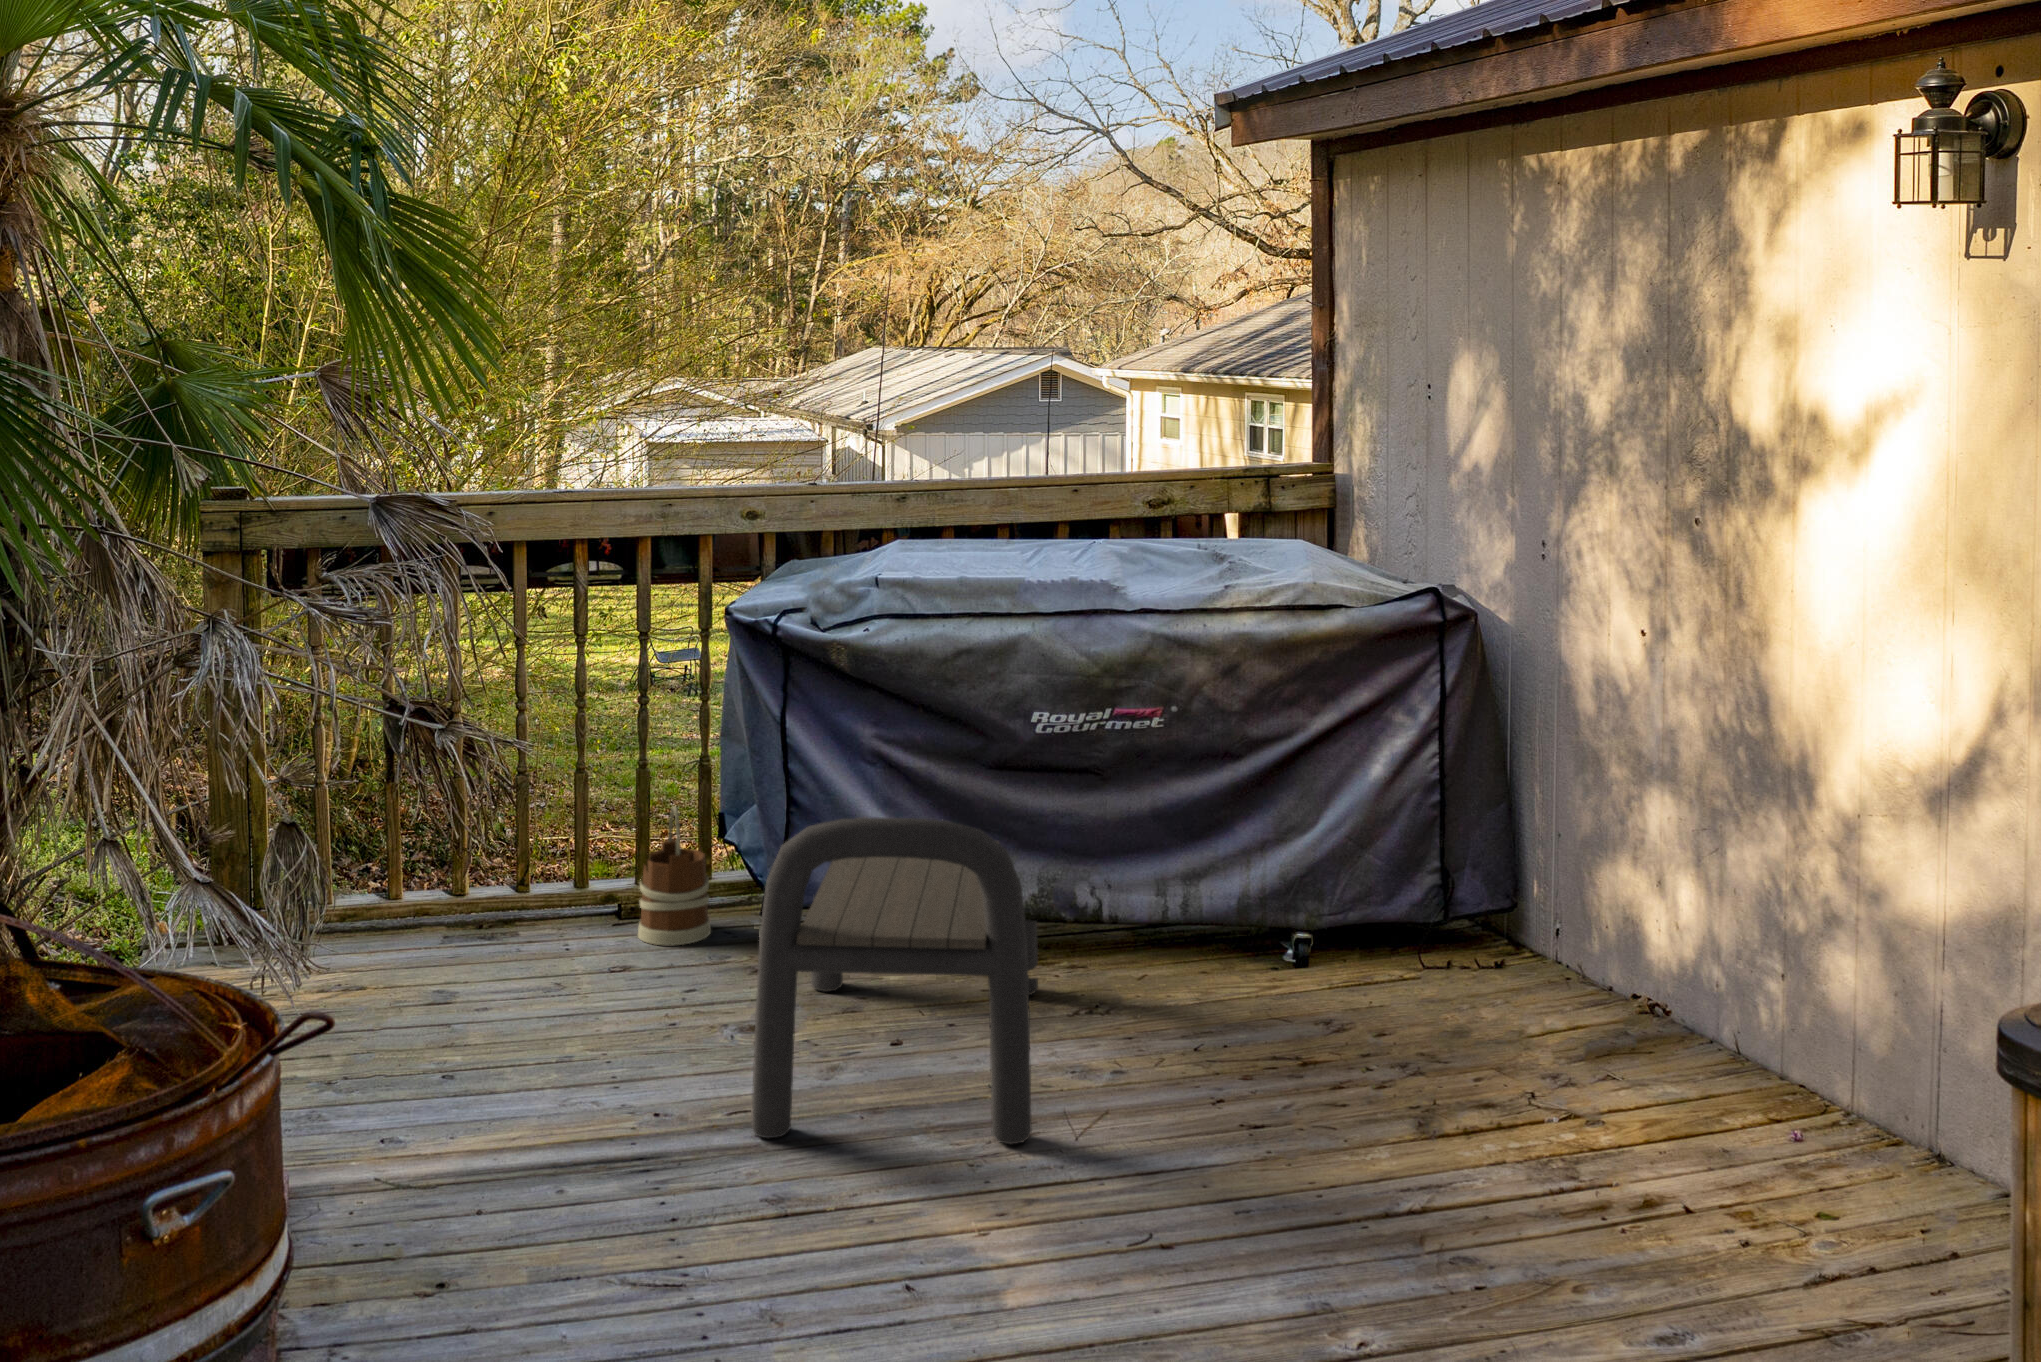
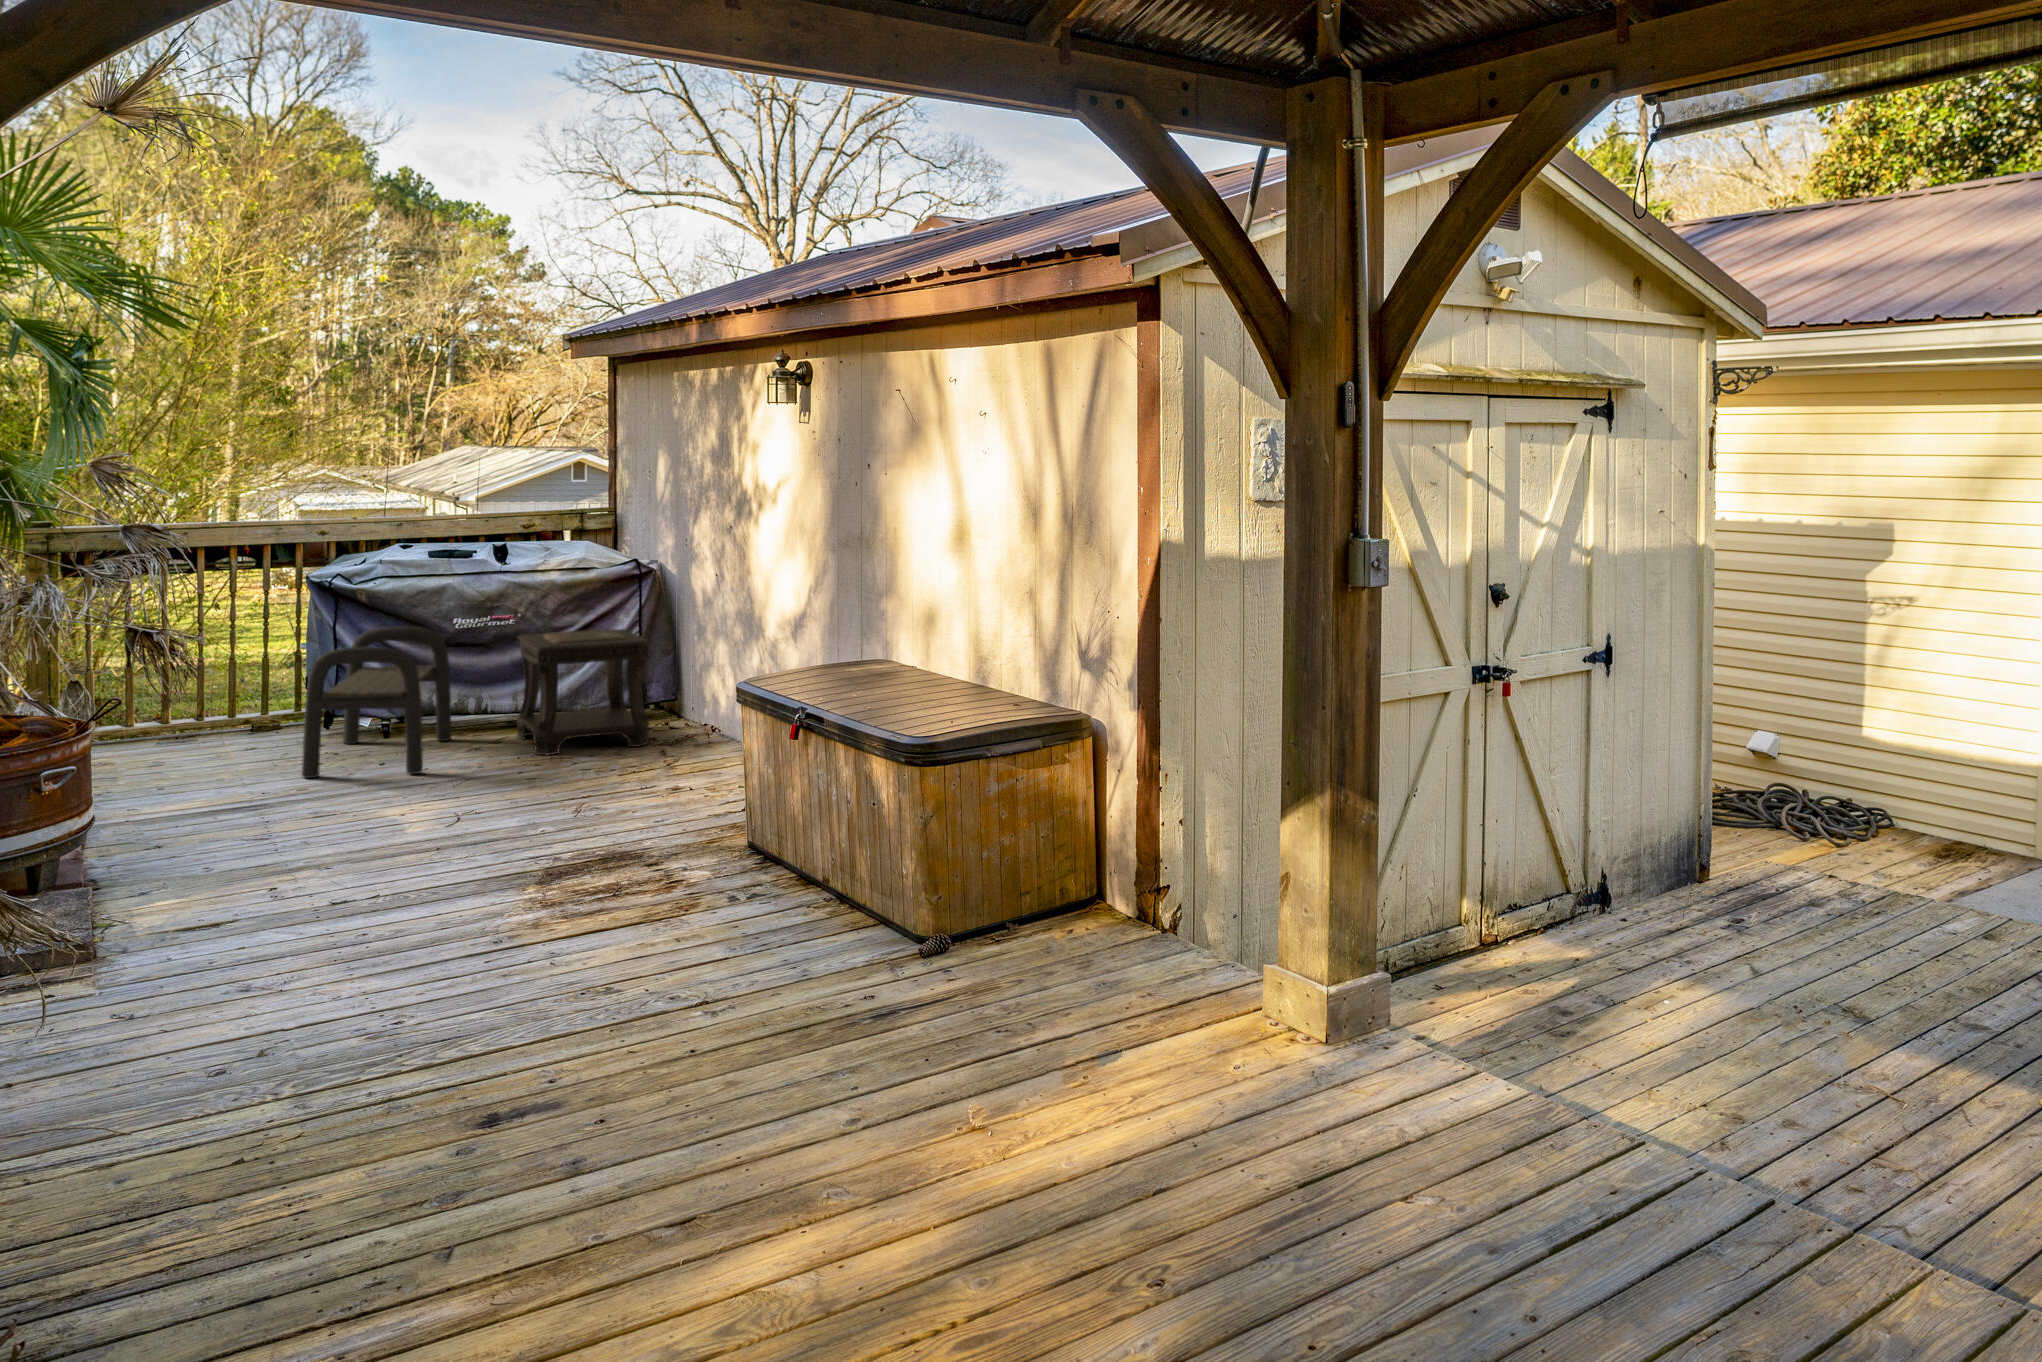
side table: none [1176,745,1516,1079] -> present [517,629,650,756]
wooden bucket: present [638,806,711,945] -> none [261,672,299,735]

